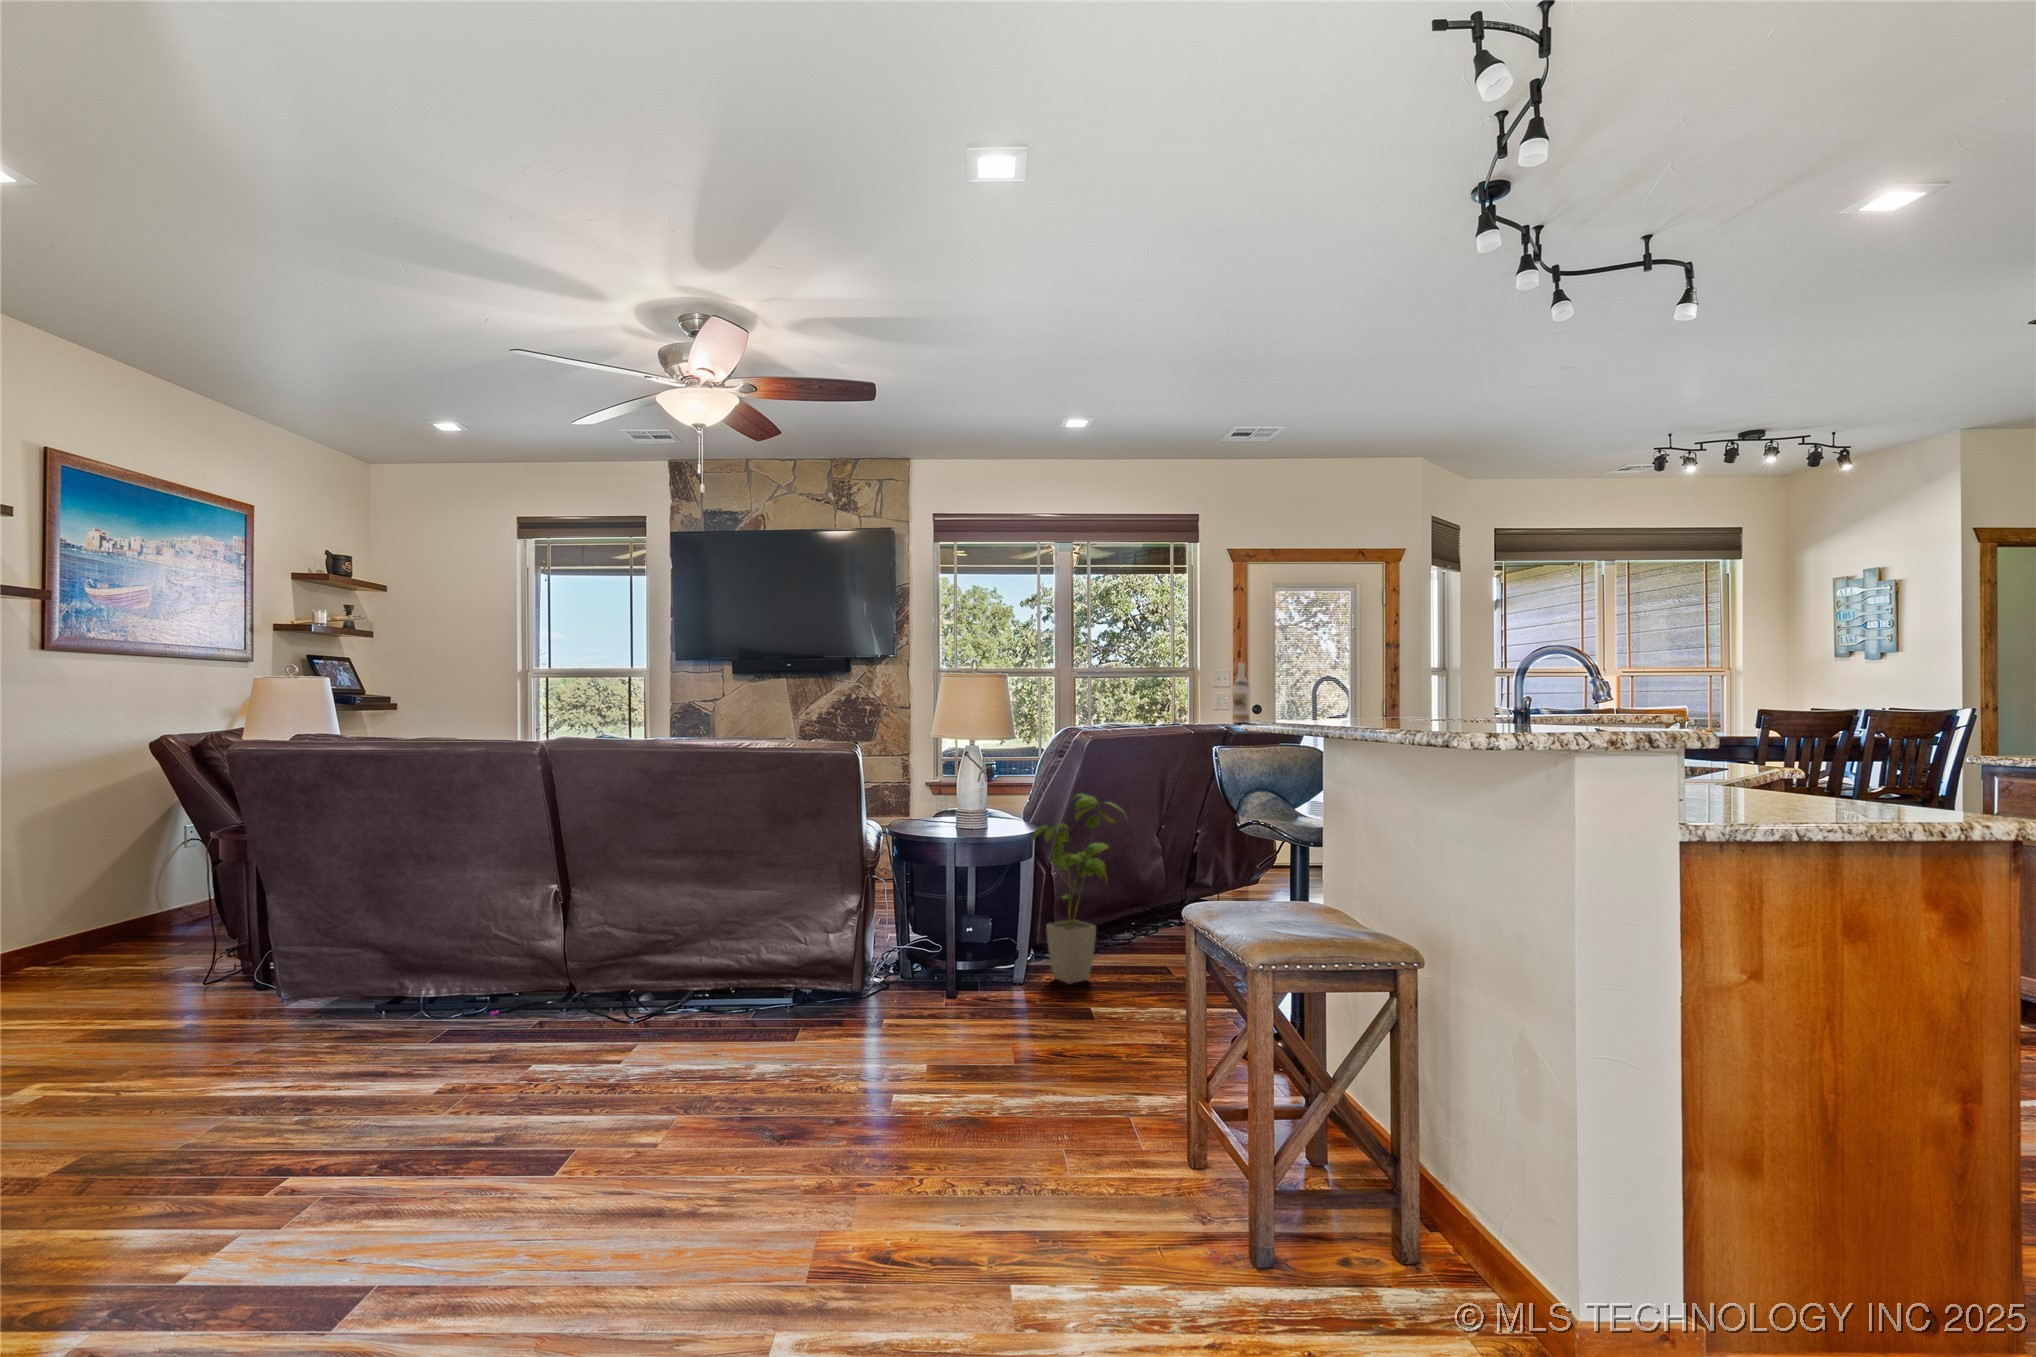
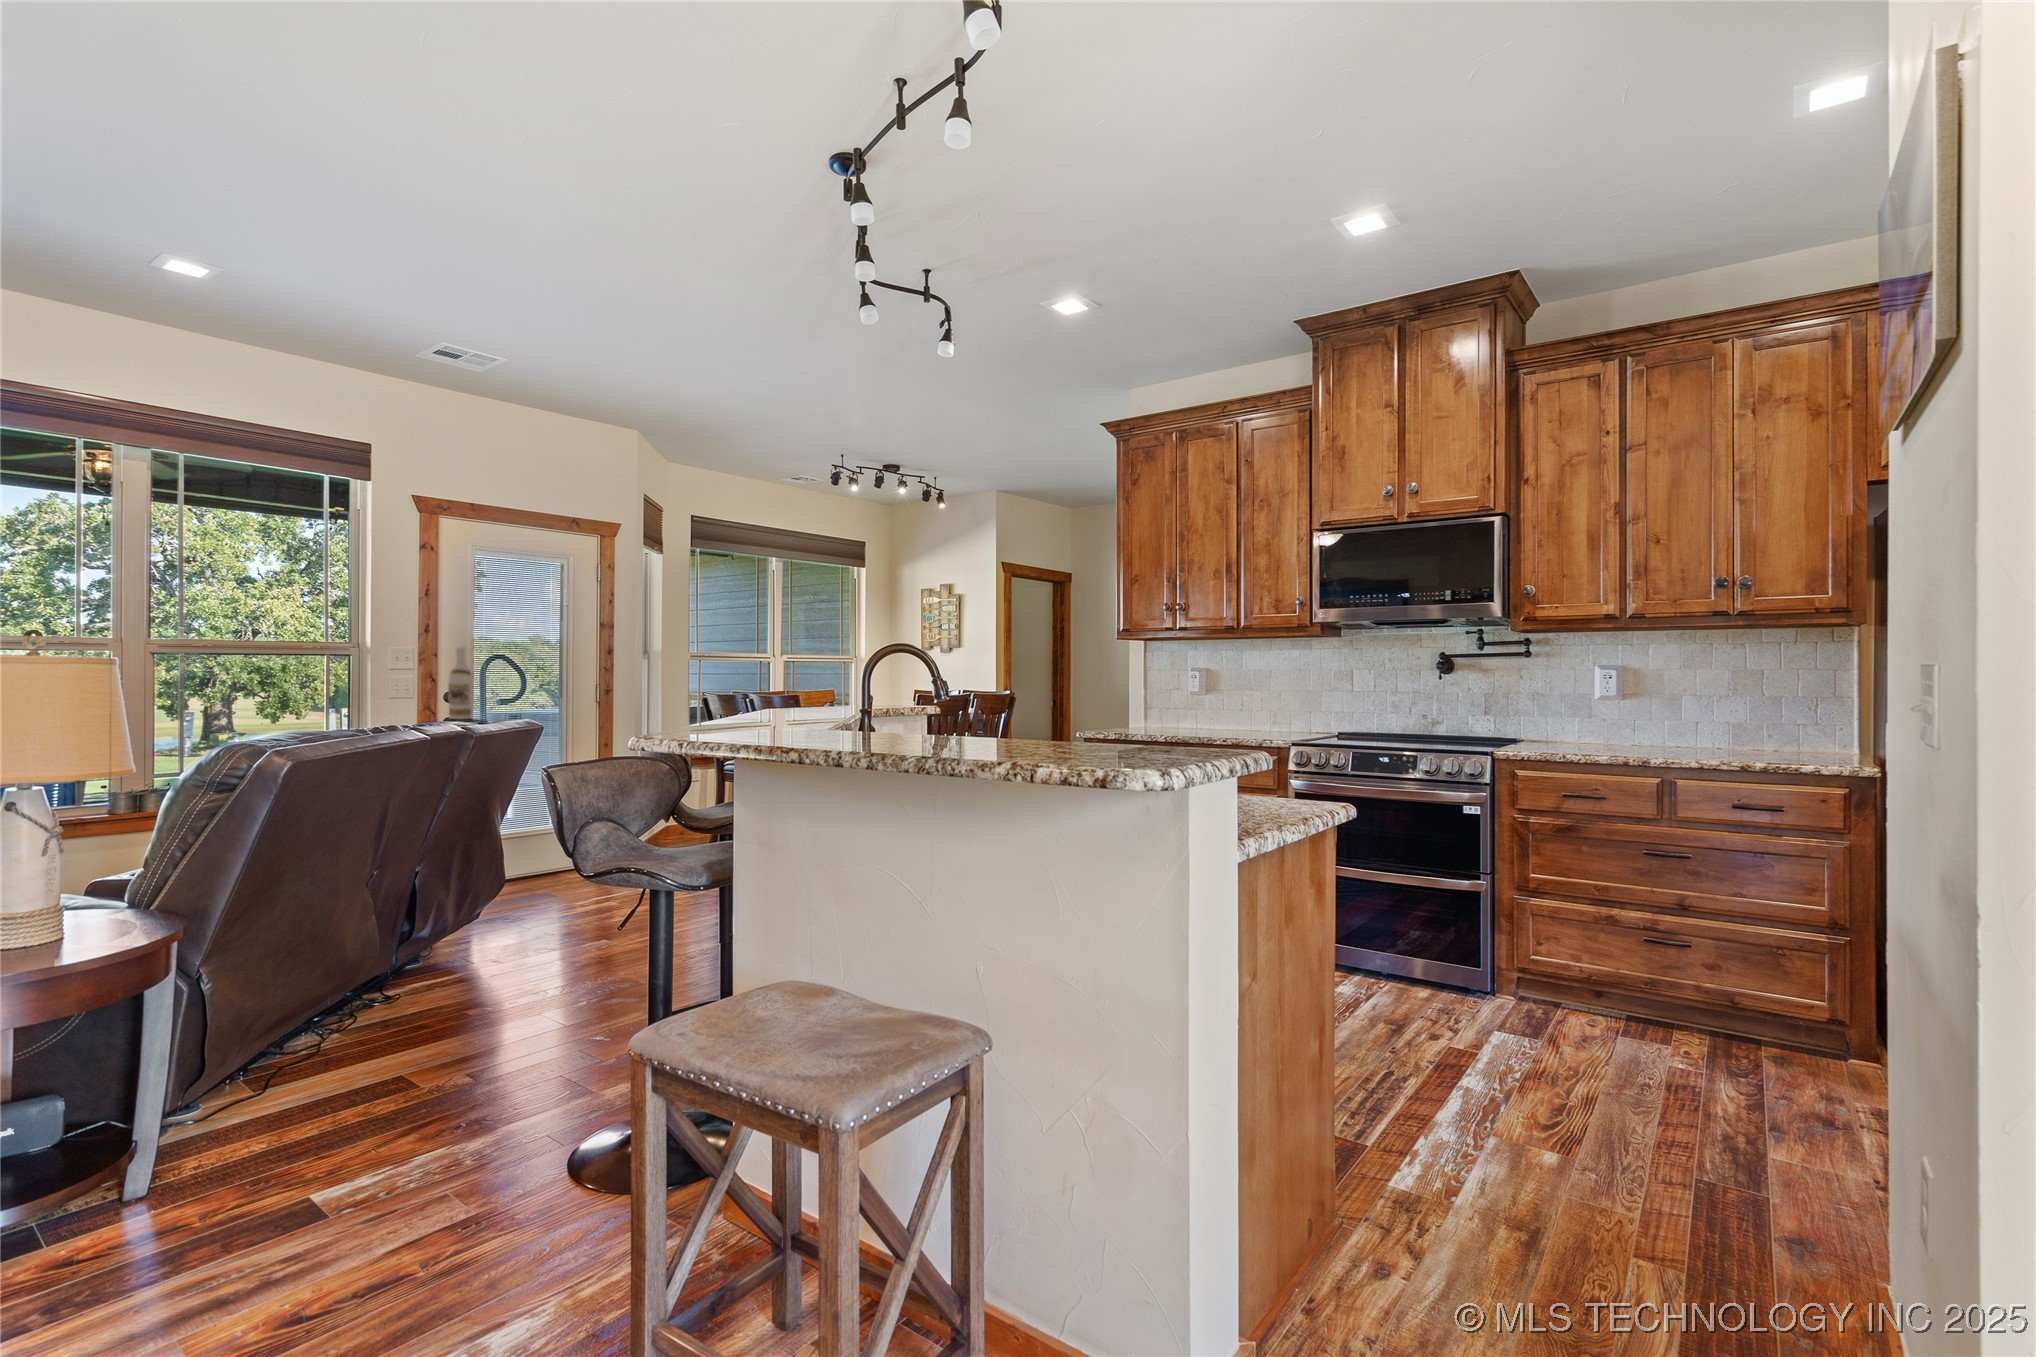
house plant: present [1031,794,1128,984] -> none [163,866,362,1160]

